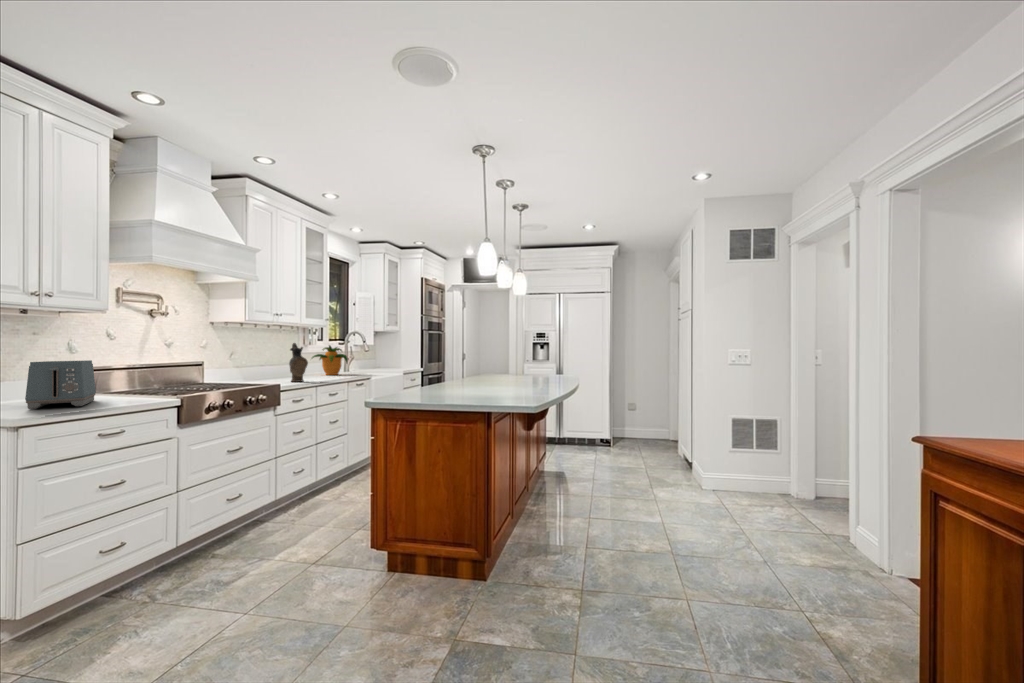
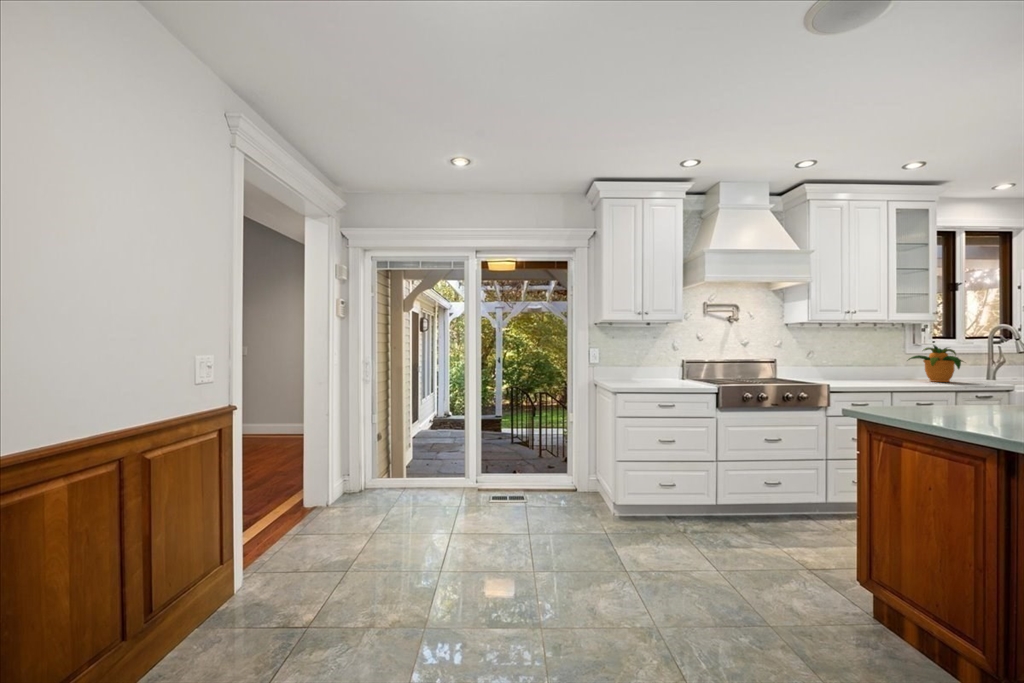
ceramic pitcher: present [289,343,308,382] -> none [851,343,873,386]
toaster: present [25,360,96,409] -> none [627,356,670,387]

